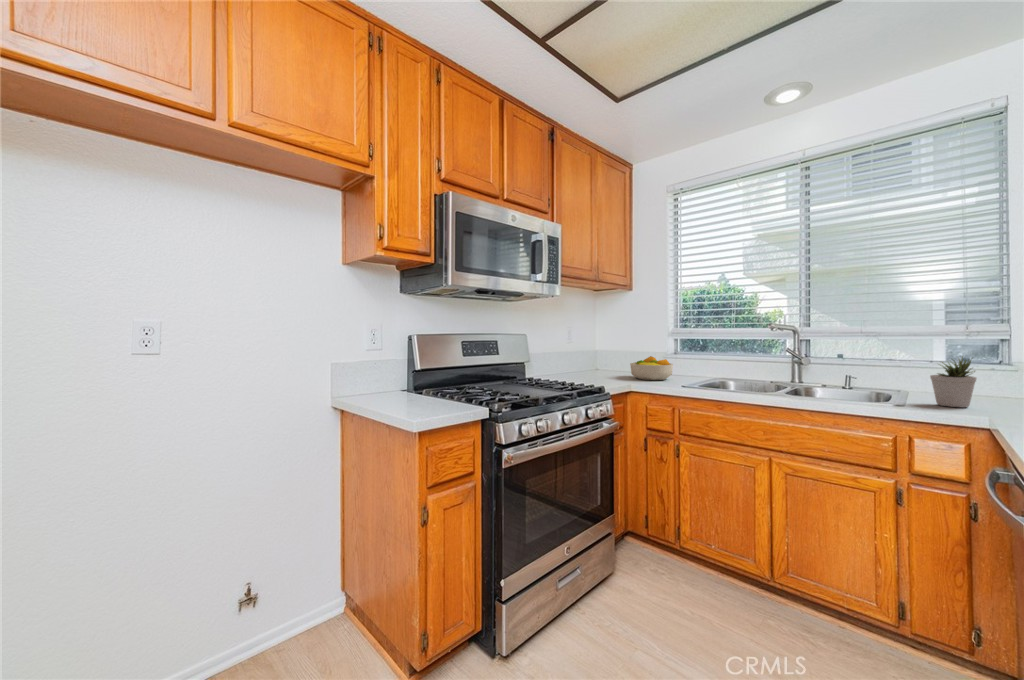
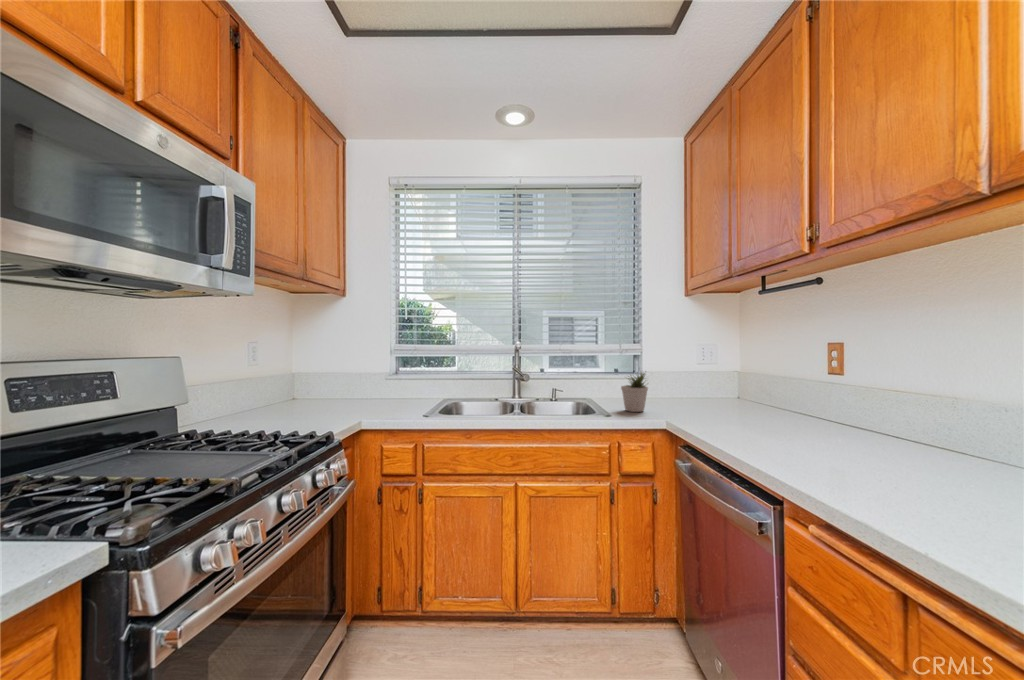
fruit bowl: present [630,356,673,380] -> none [348,377,399,409]

